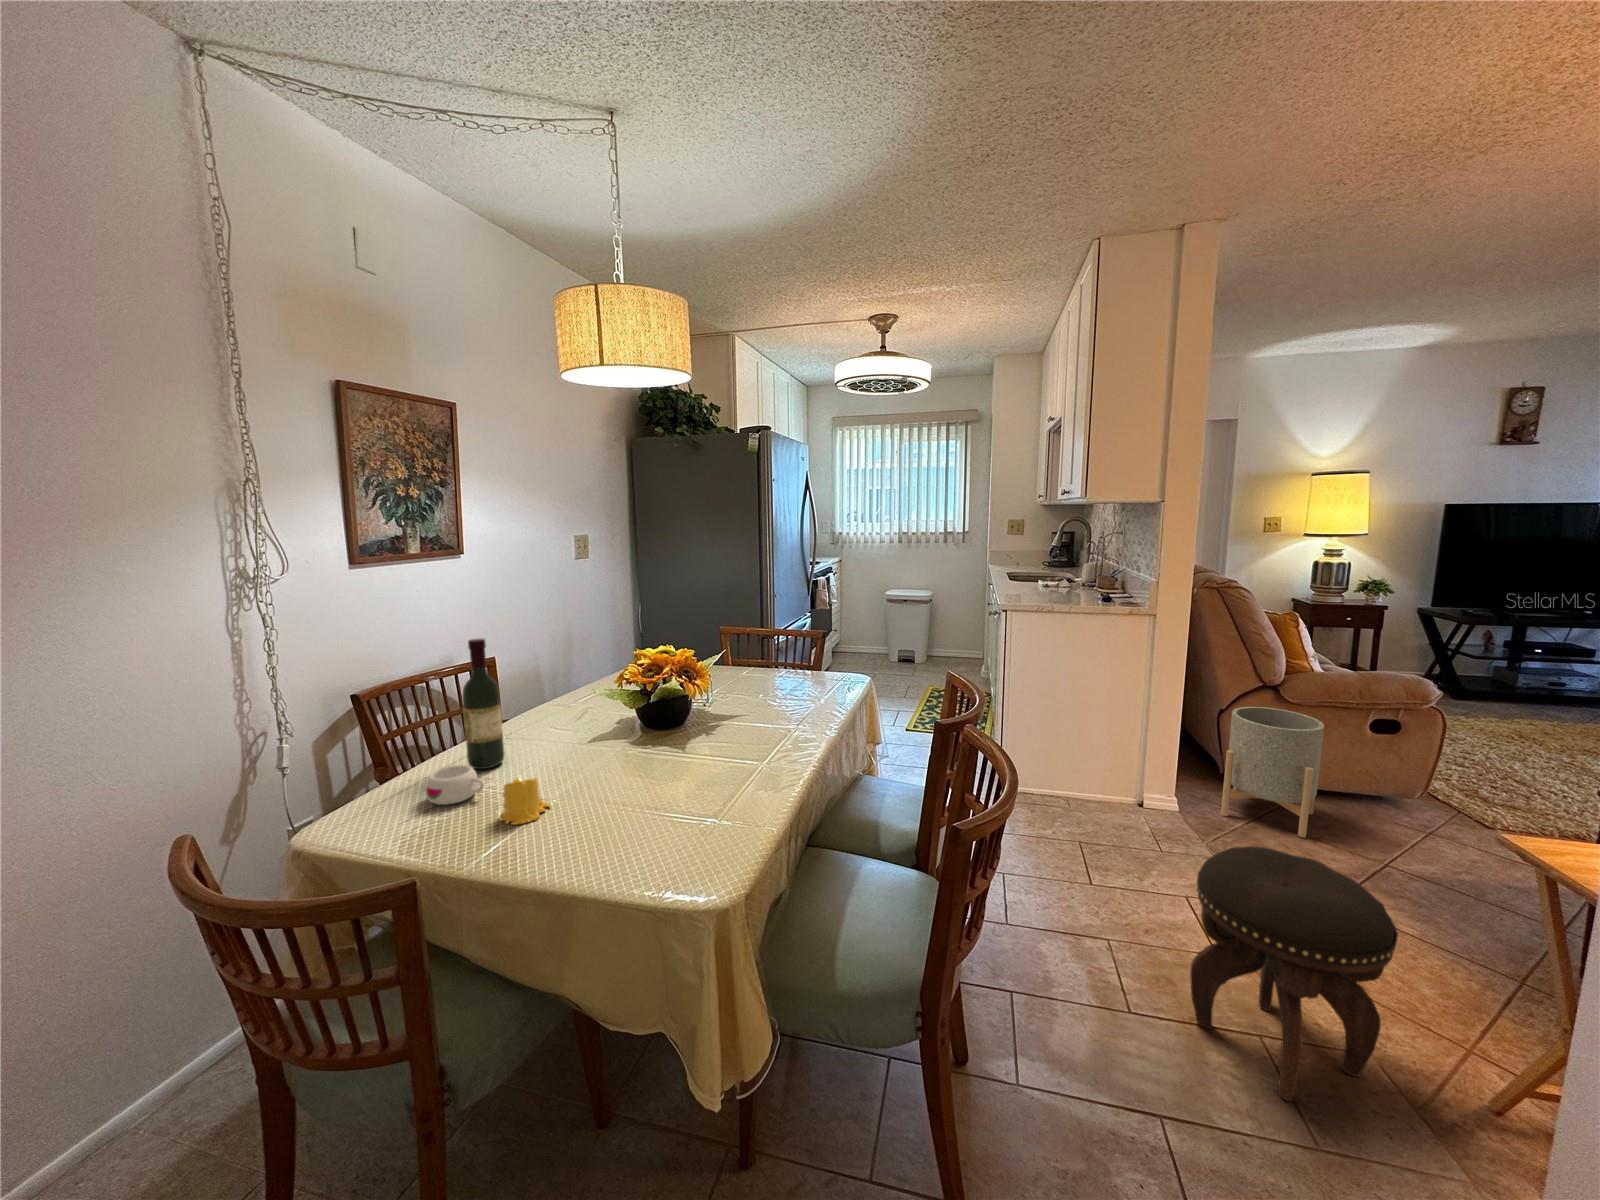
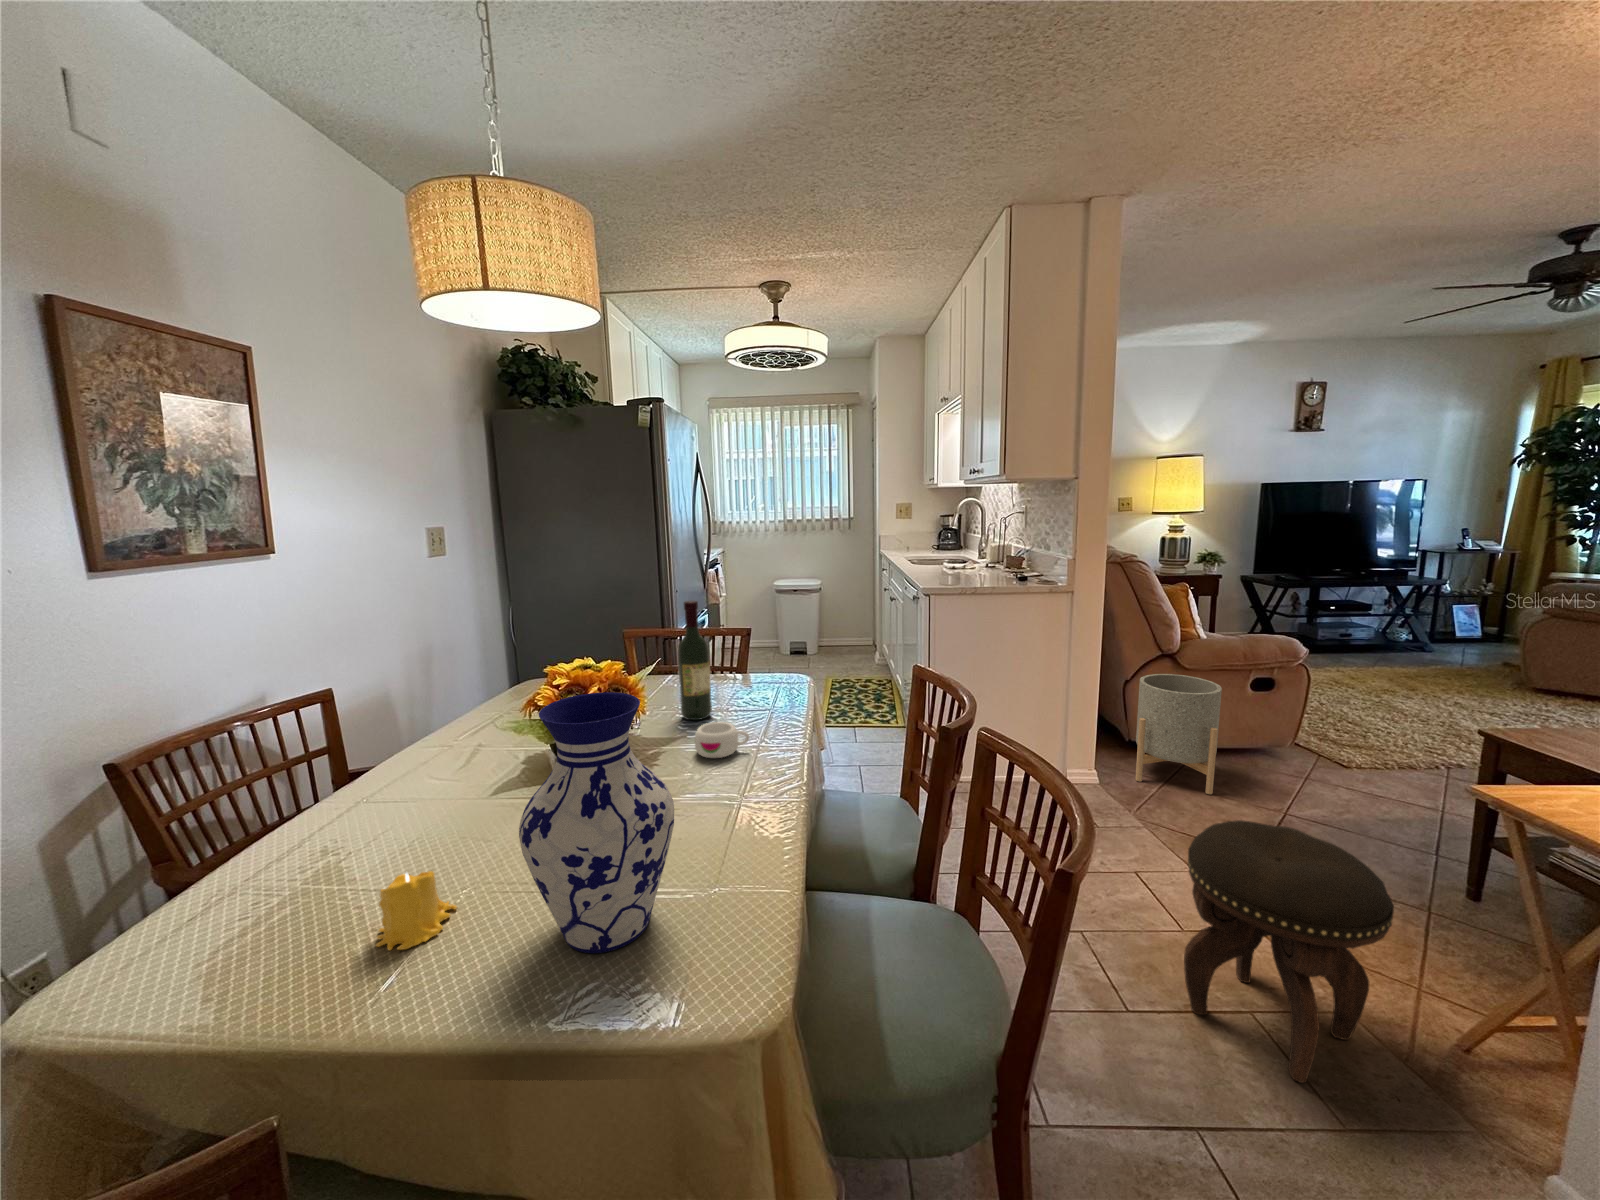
wine bottle: present [462,639,505,769] -> present [678,601,712,720]
vase: none [585,665,691,843] -> present [519,692,674,953]
mug: present [426,765,484,805] -> present [695,722,749,758]

